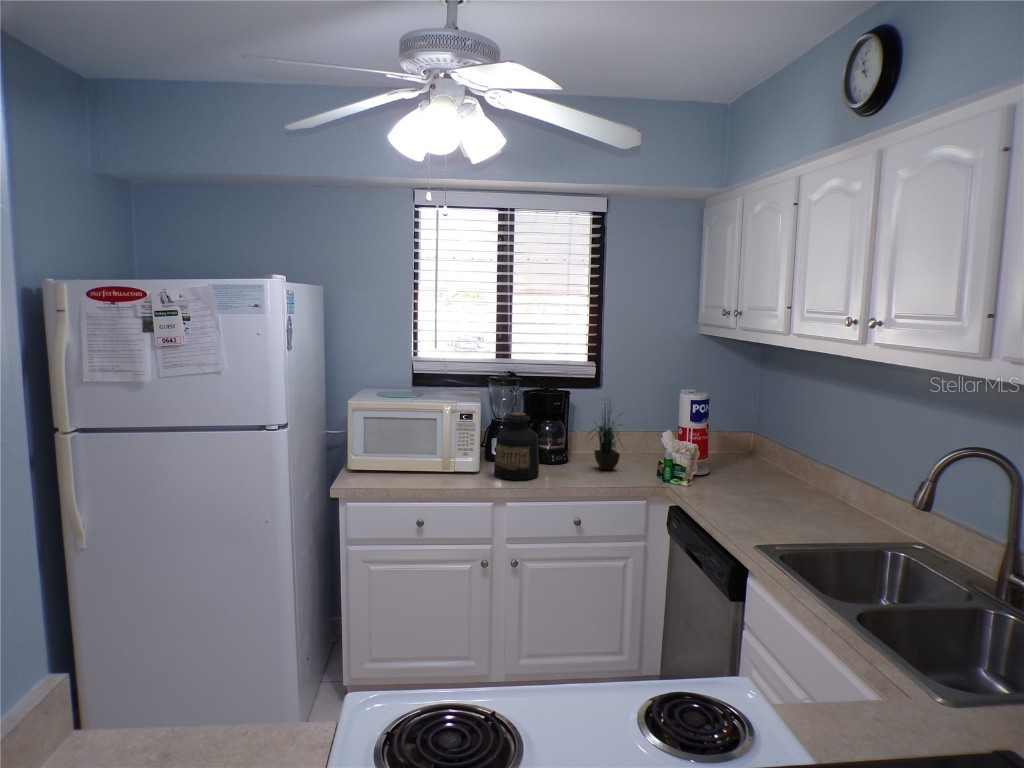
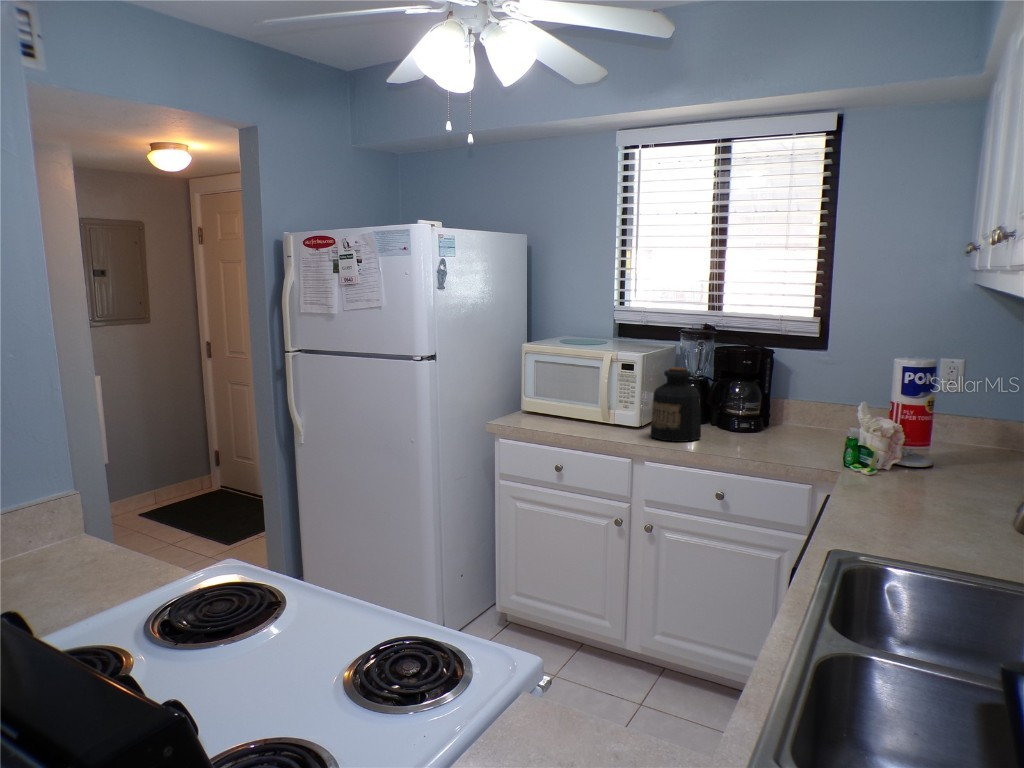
potted plant: present [593,408,622,470] -> none [762,344,818,446]

